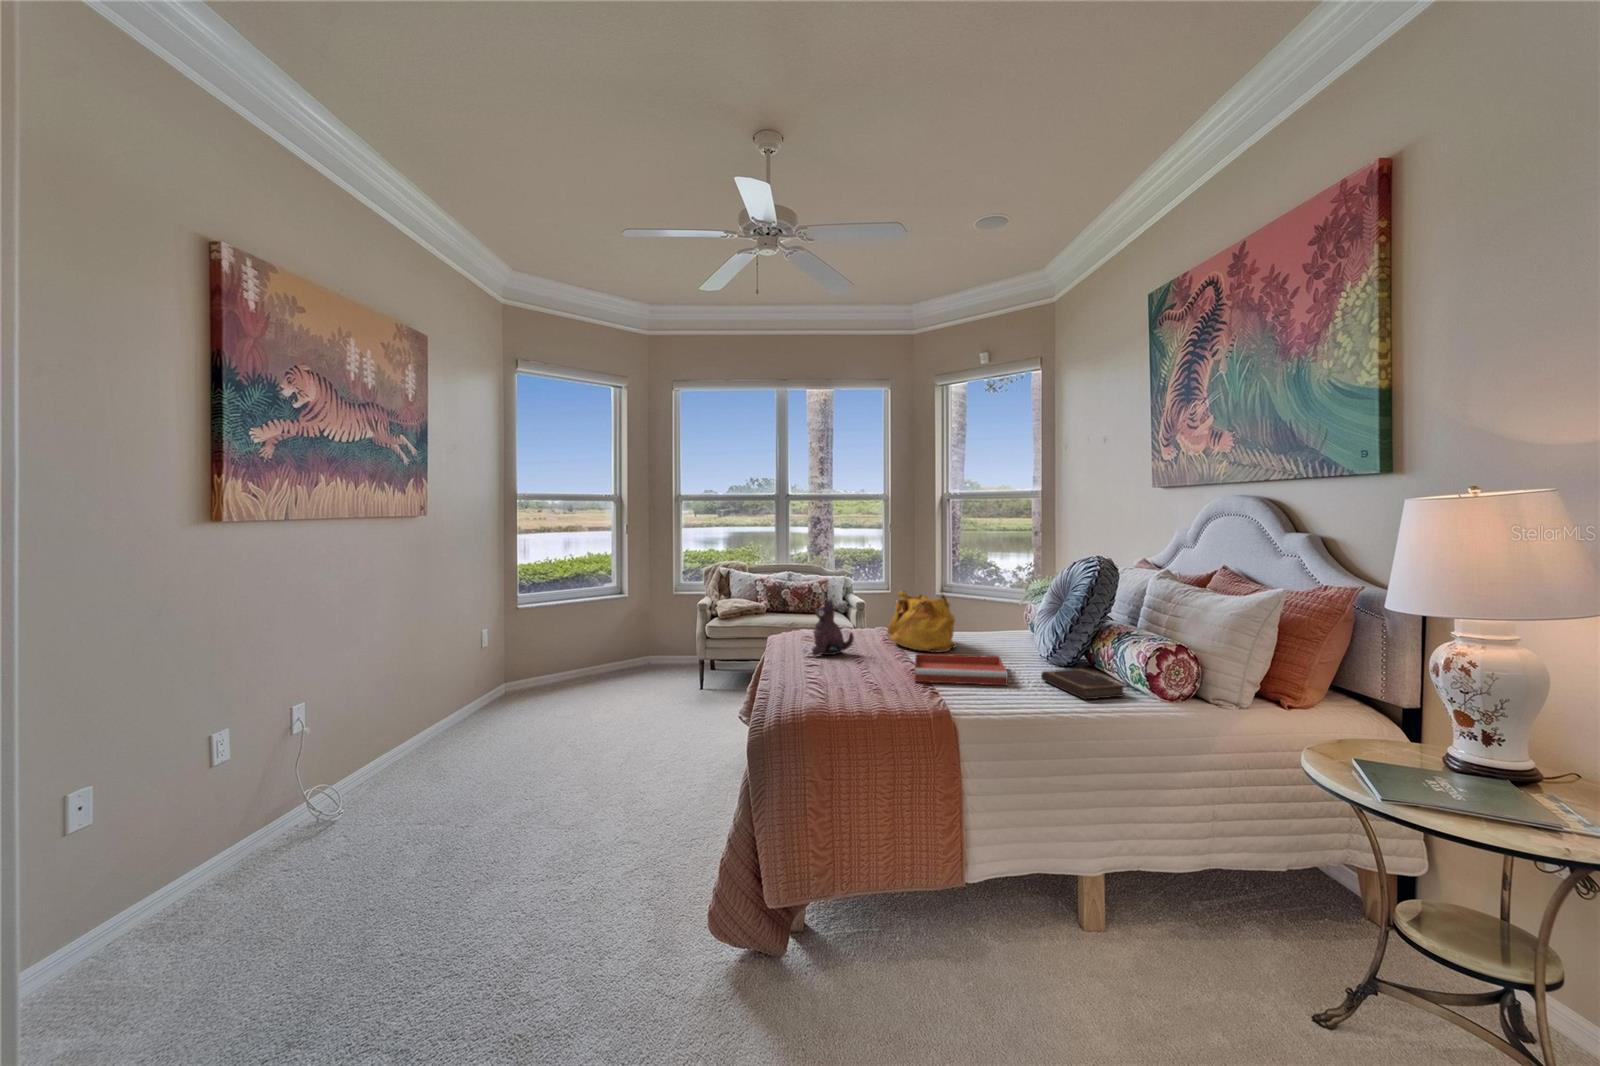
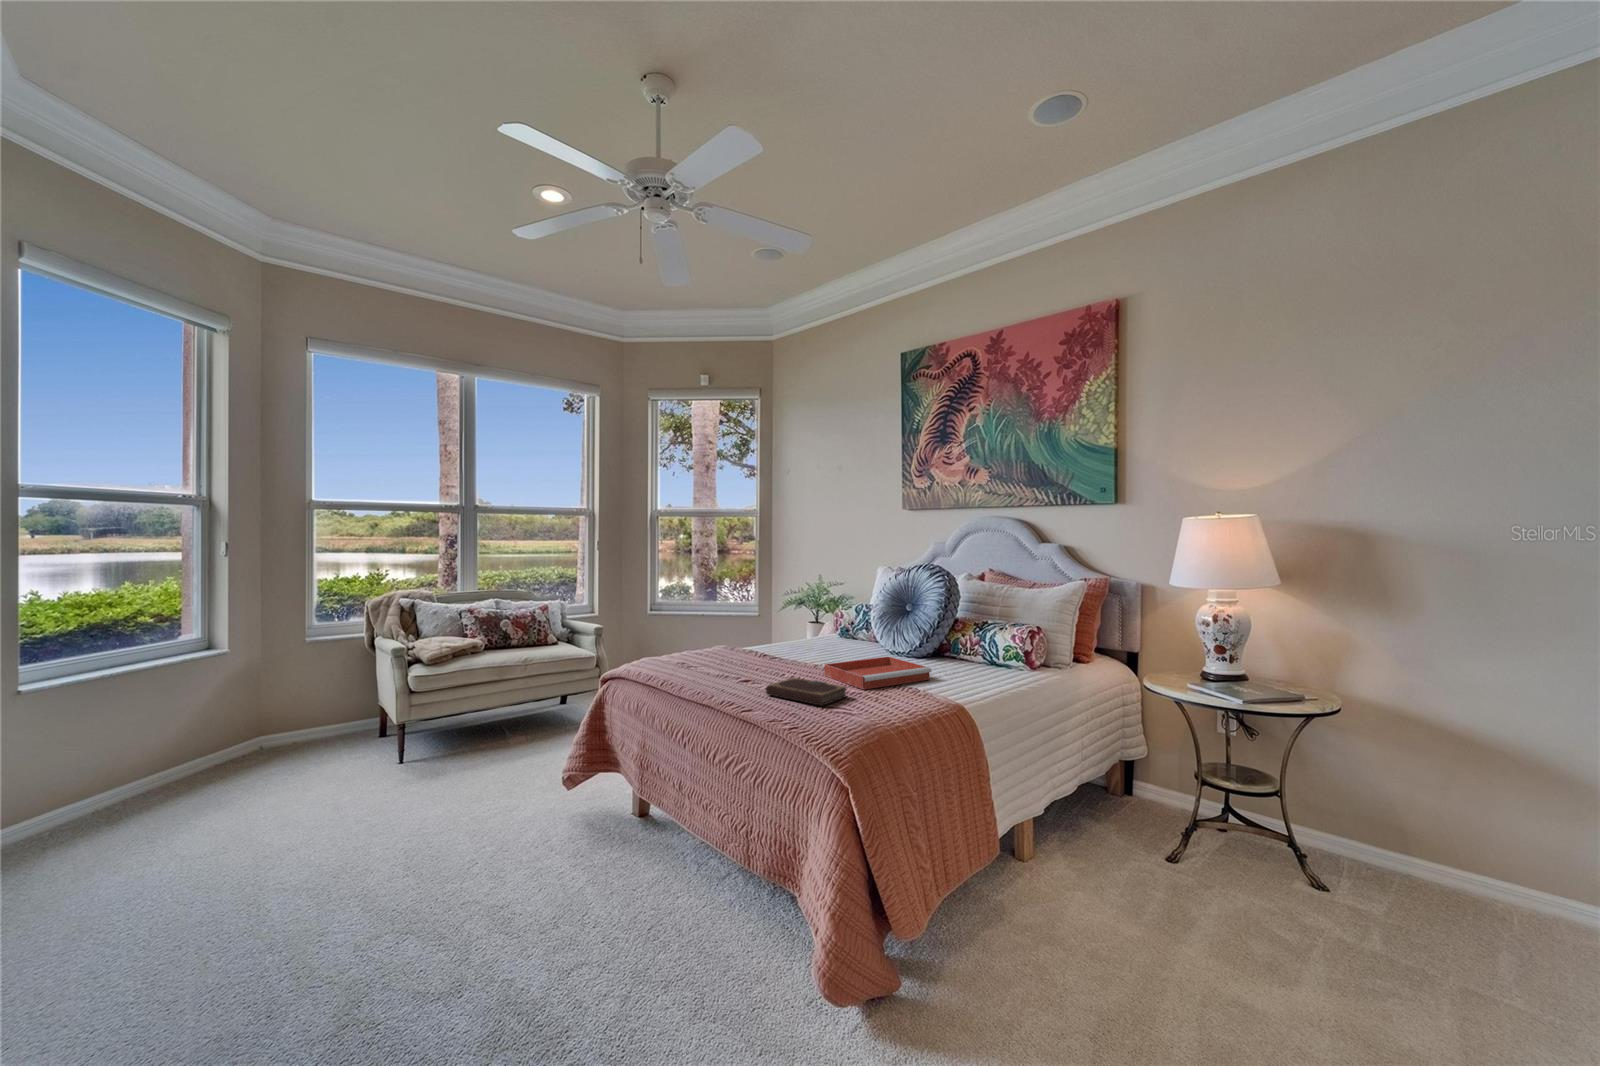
handbag: present [887,591,956,652] -> none [753,603,825,663]
plush toy: present [812,599,854,656] -> none [700,617,749,683]
notebook: present [1041,669,1124,699] -> present [766,678,847,706]

